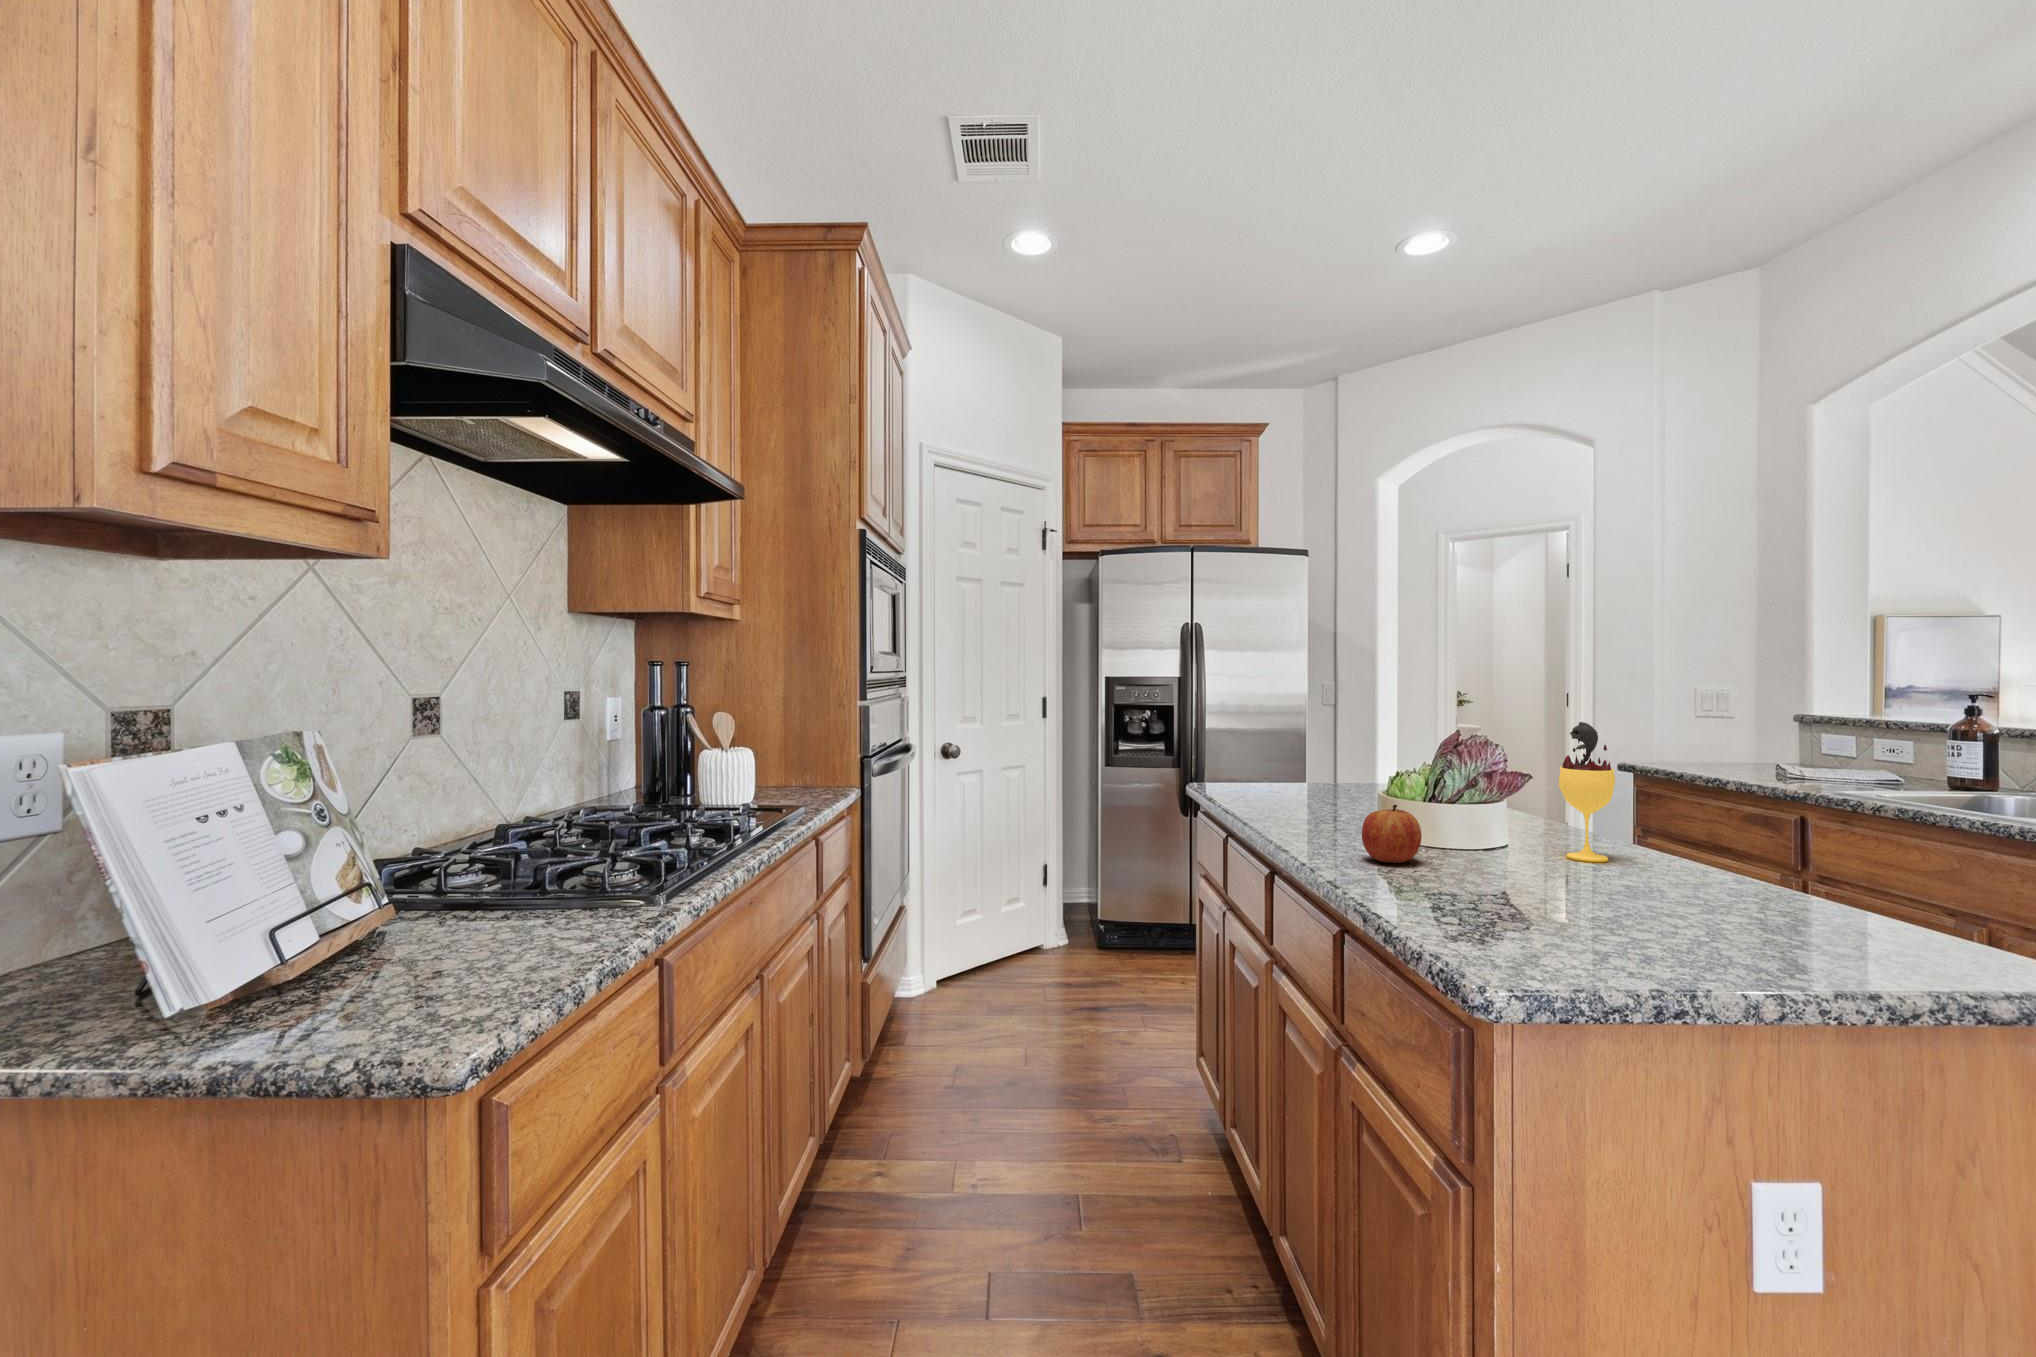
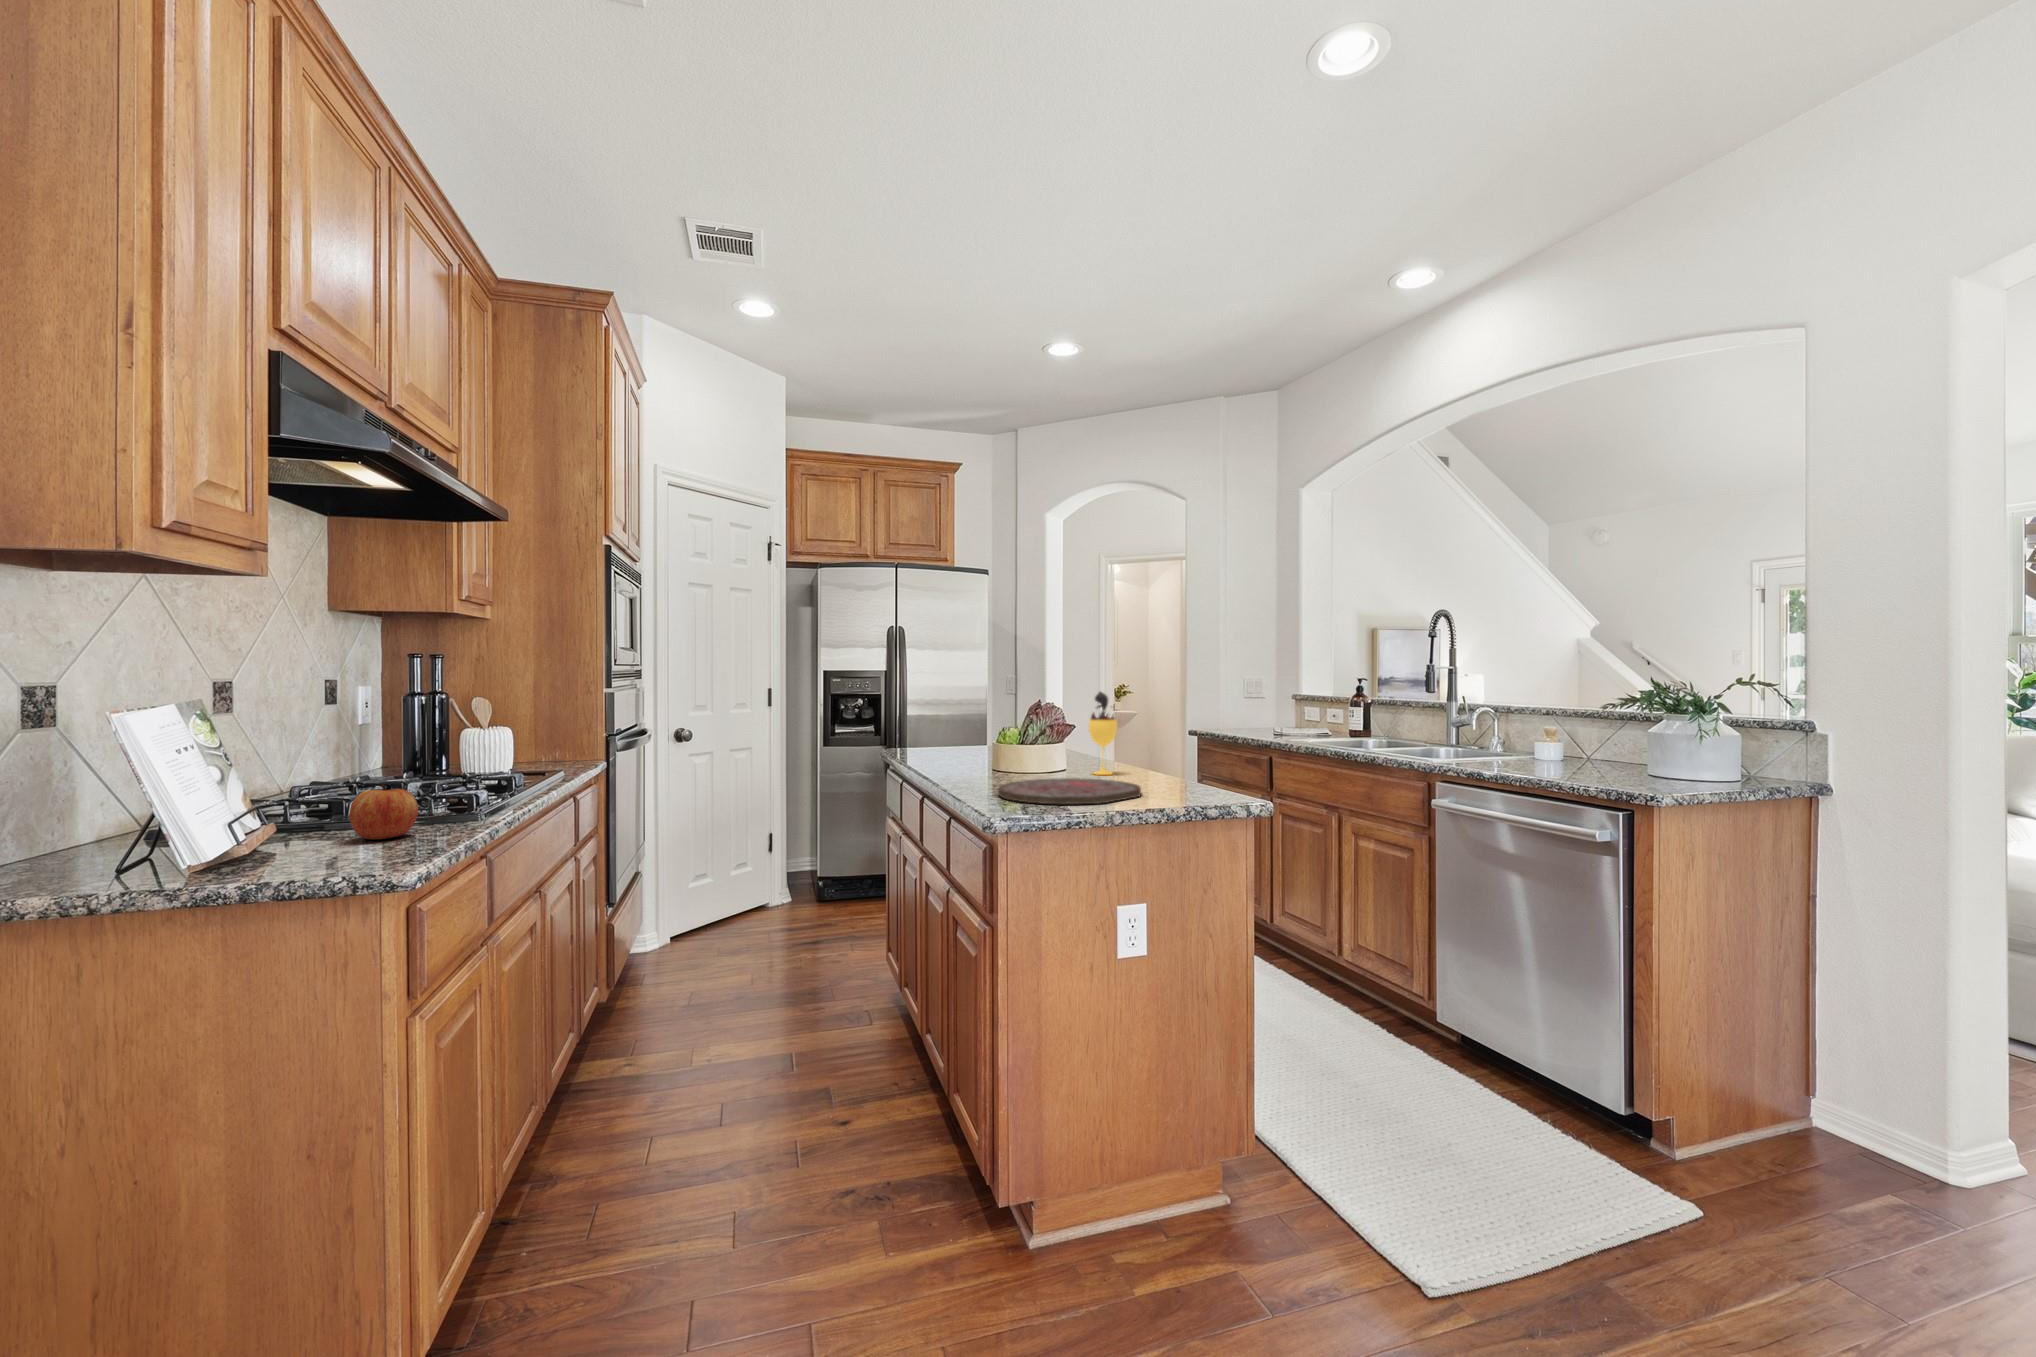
apple: present [1362,805,1422,863] -> present [349,784,418,839]
cutting board: none [1437,873,1746,955] -> present [998,778,1141,804]

